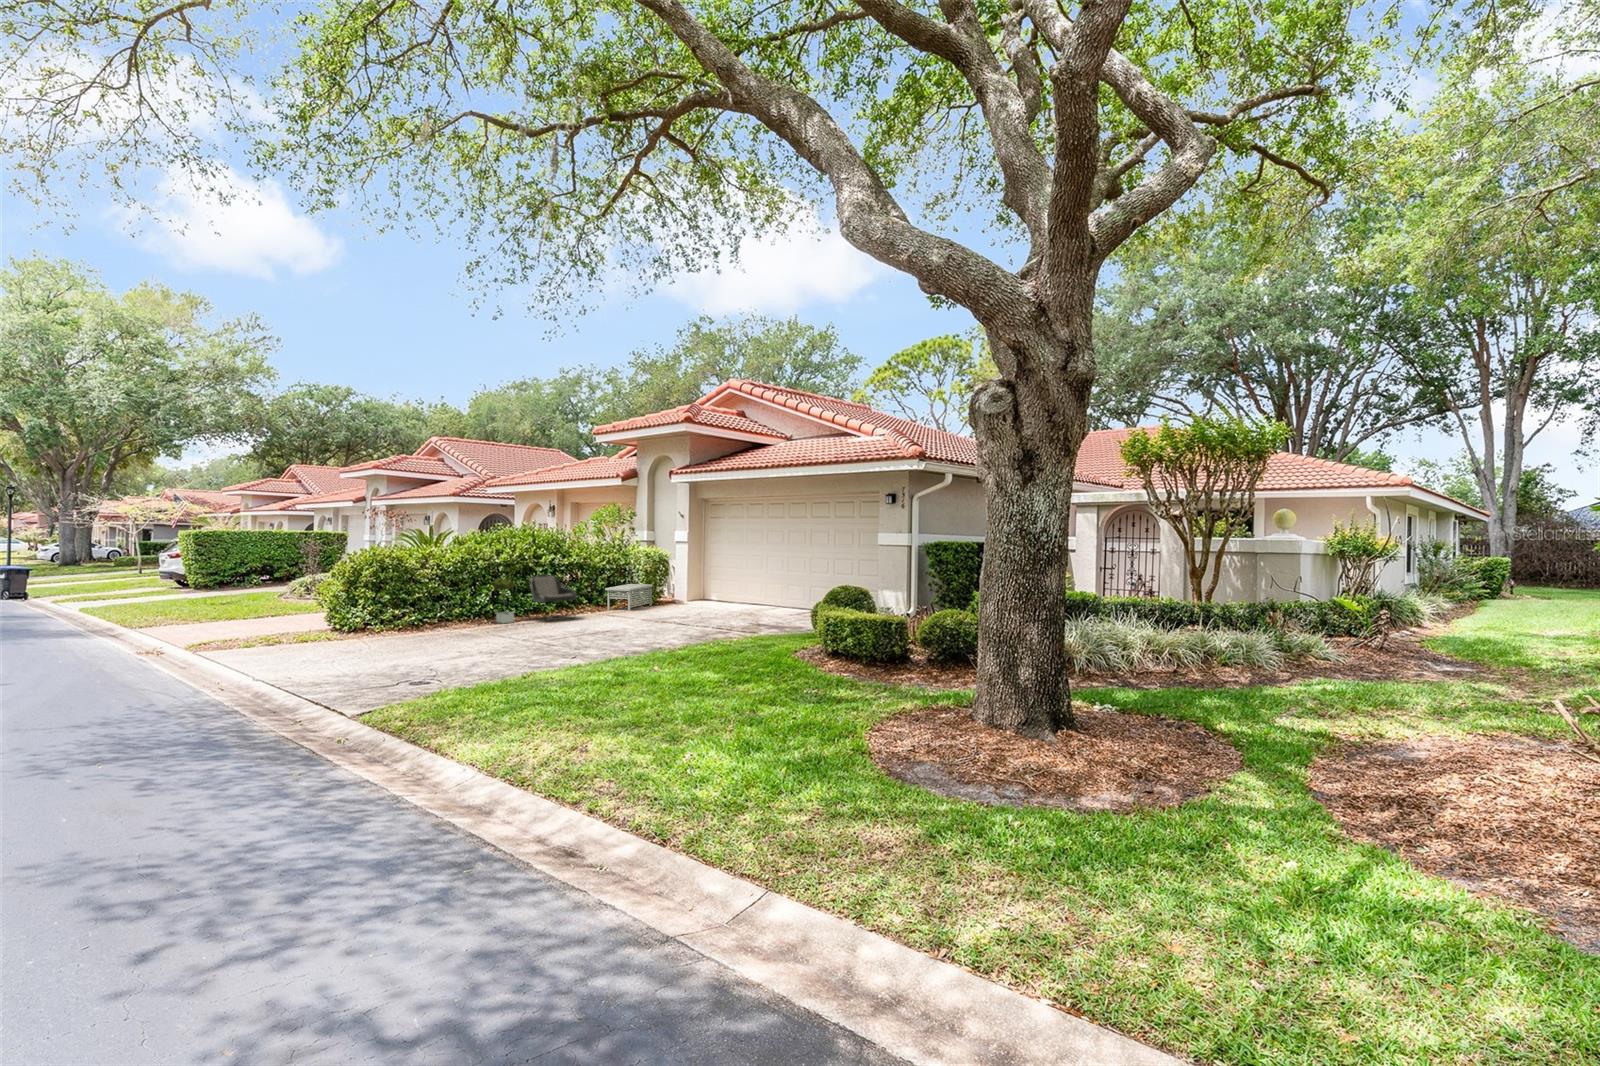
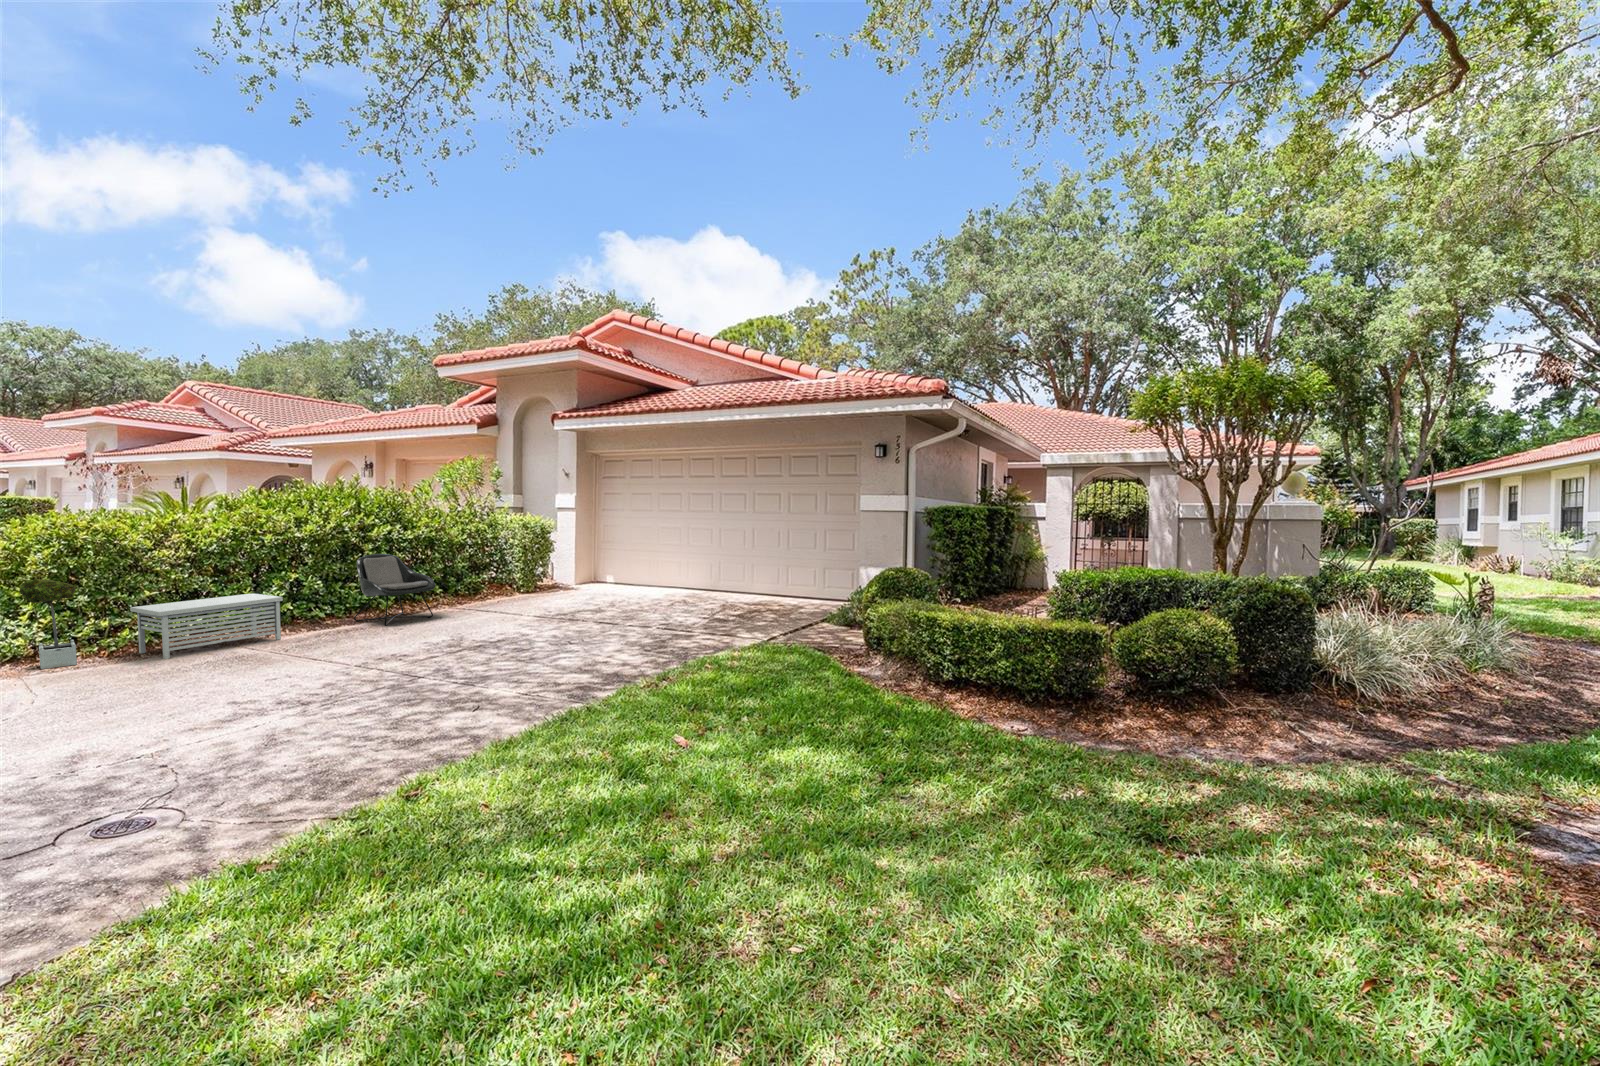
potted tree: present [493,579,514,623] -> present [19,578,77,669]
storage bench: present [605,584,653,611] -> present [130,593,283,659]

